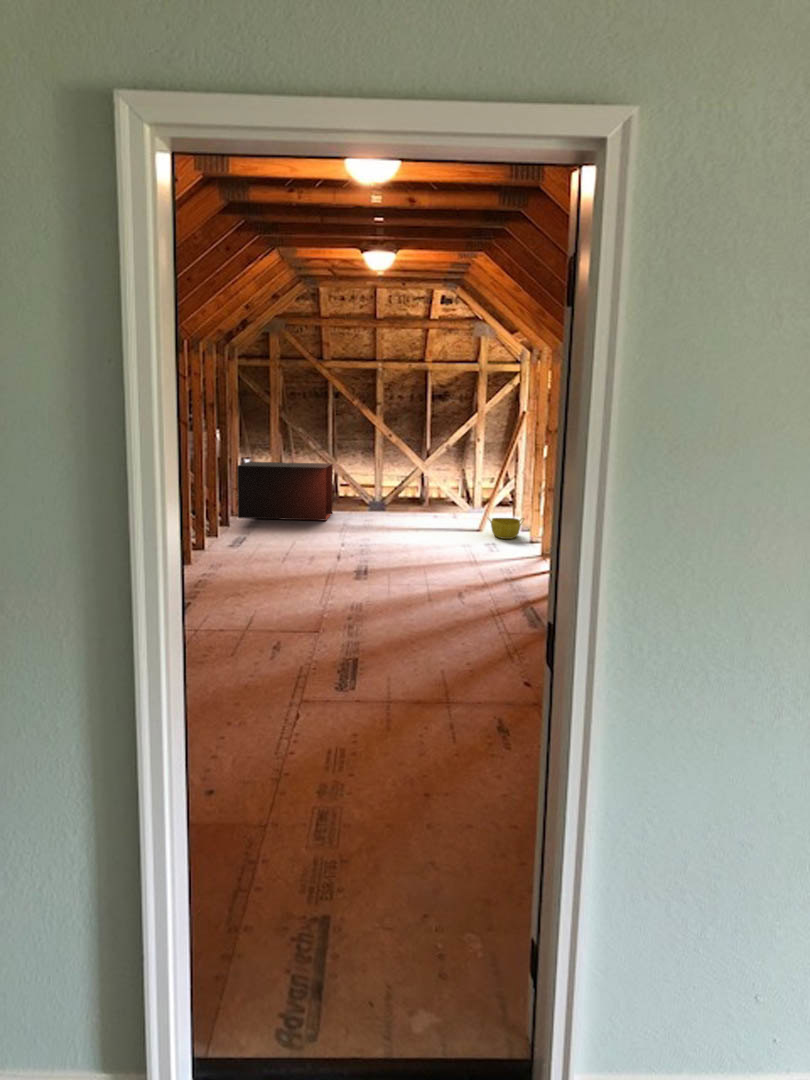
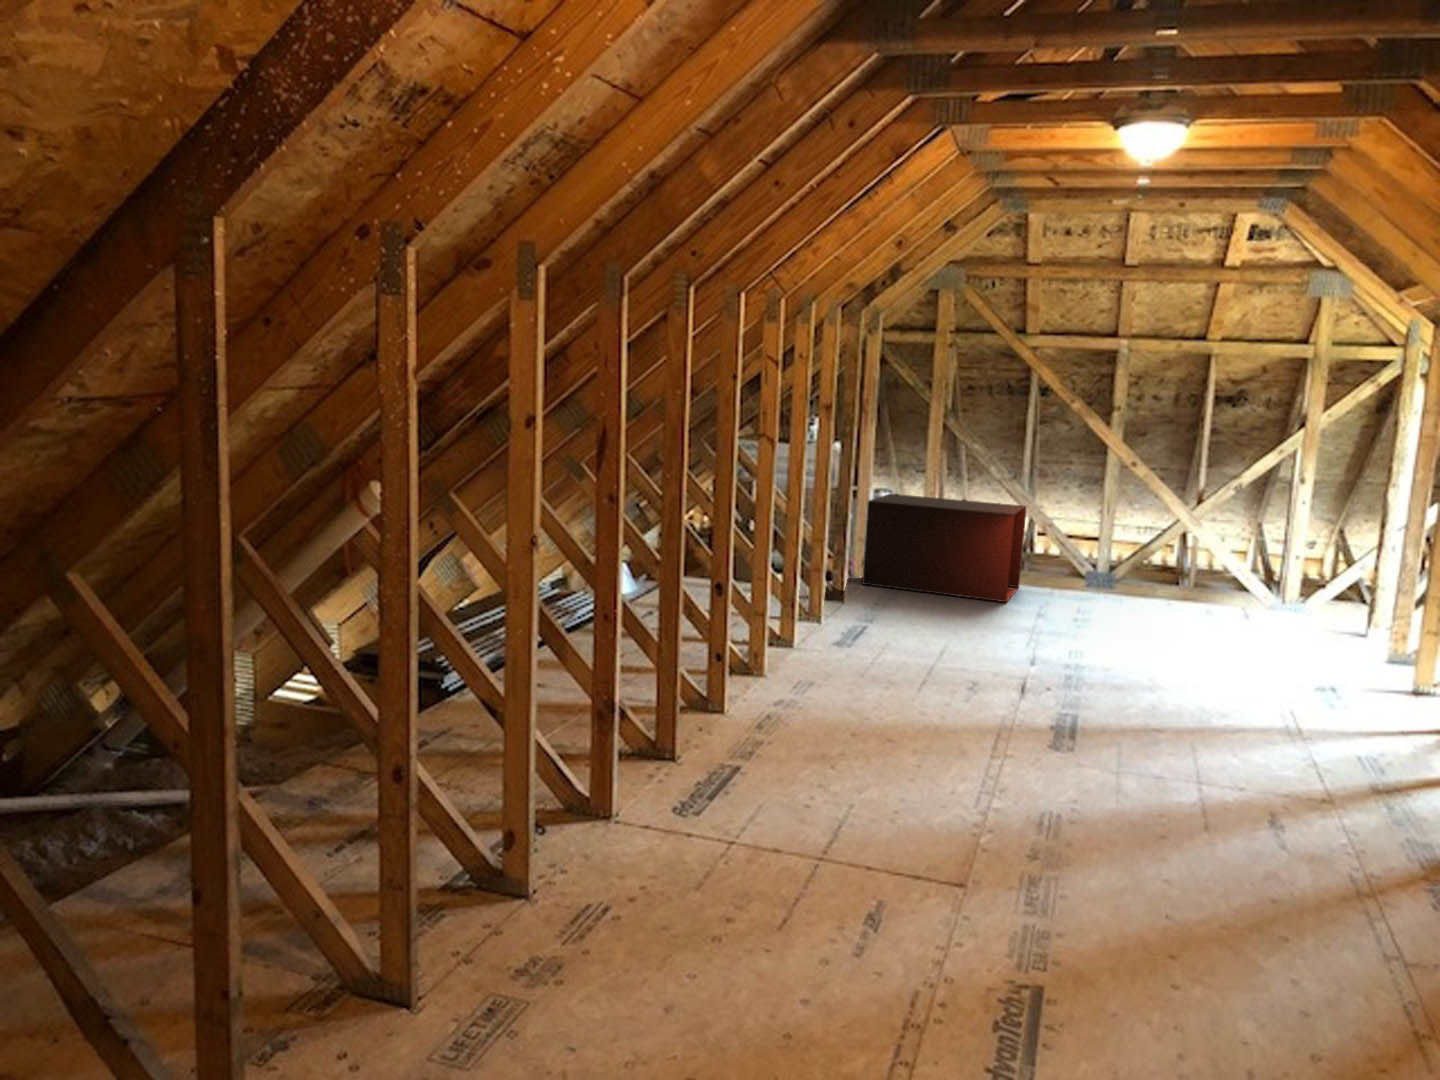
basket: present [490,518,524,539] -> none [1320,632,1403,680]

